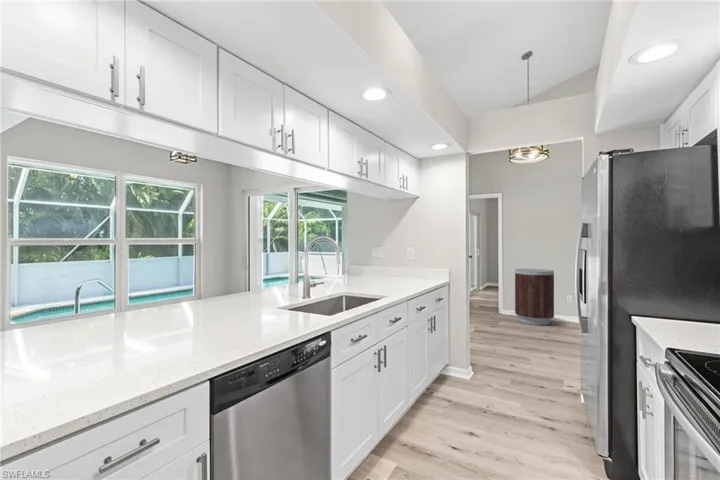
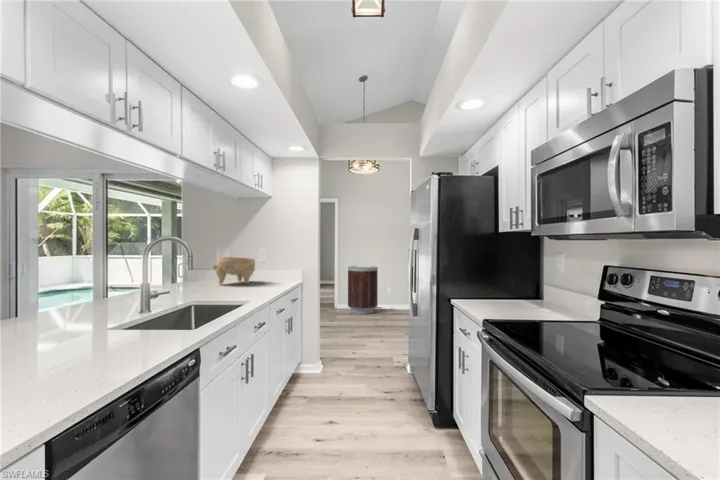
decorative bowl: none [366,256,402,281] -> present [213,257,255,284]

